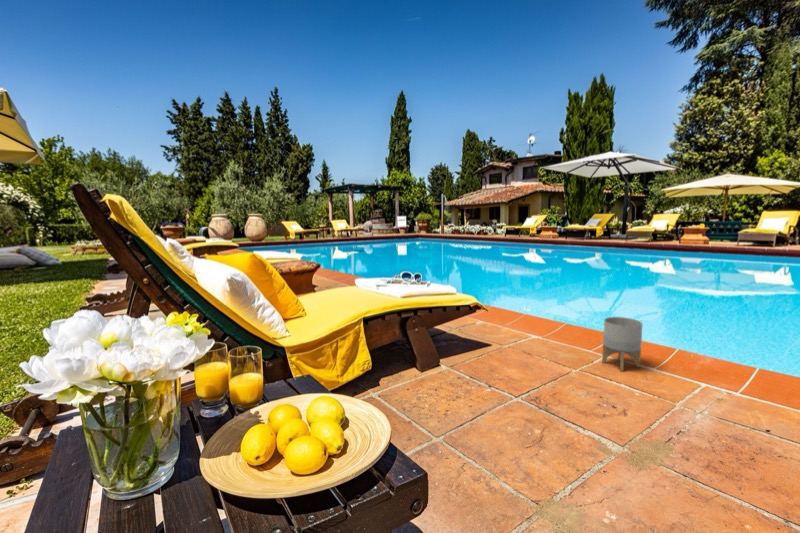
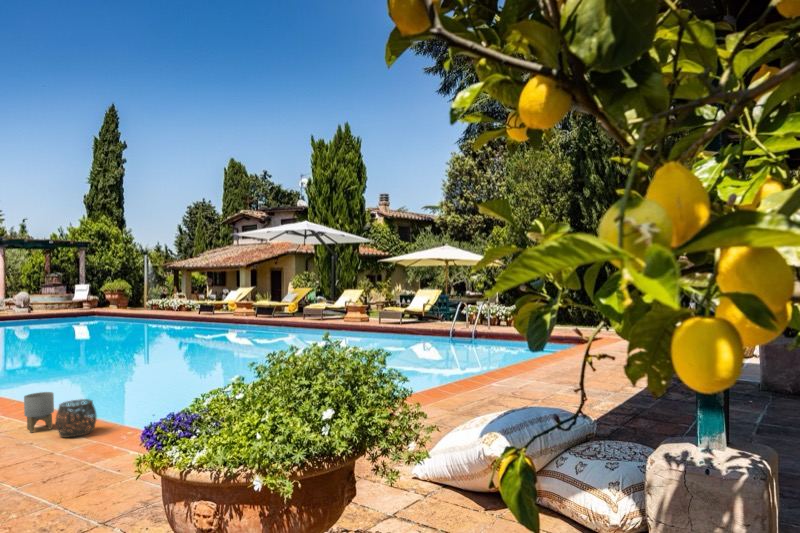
woven basket: none [676,335,746,394] -> present [56,399,96,437]

